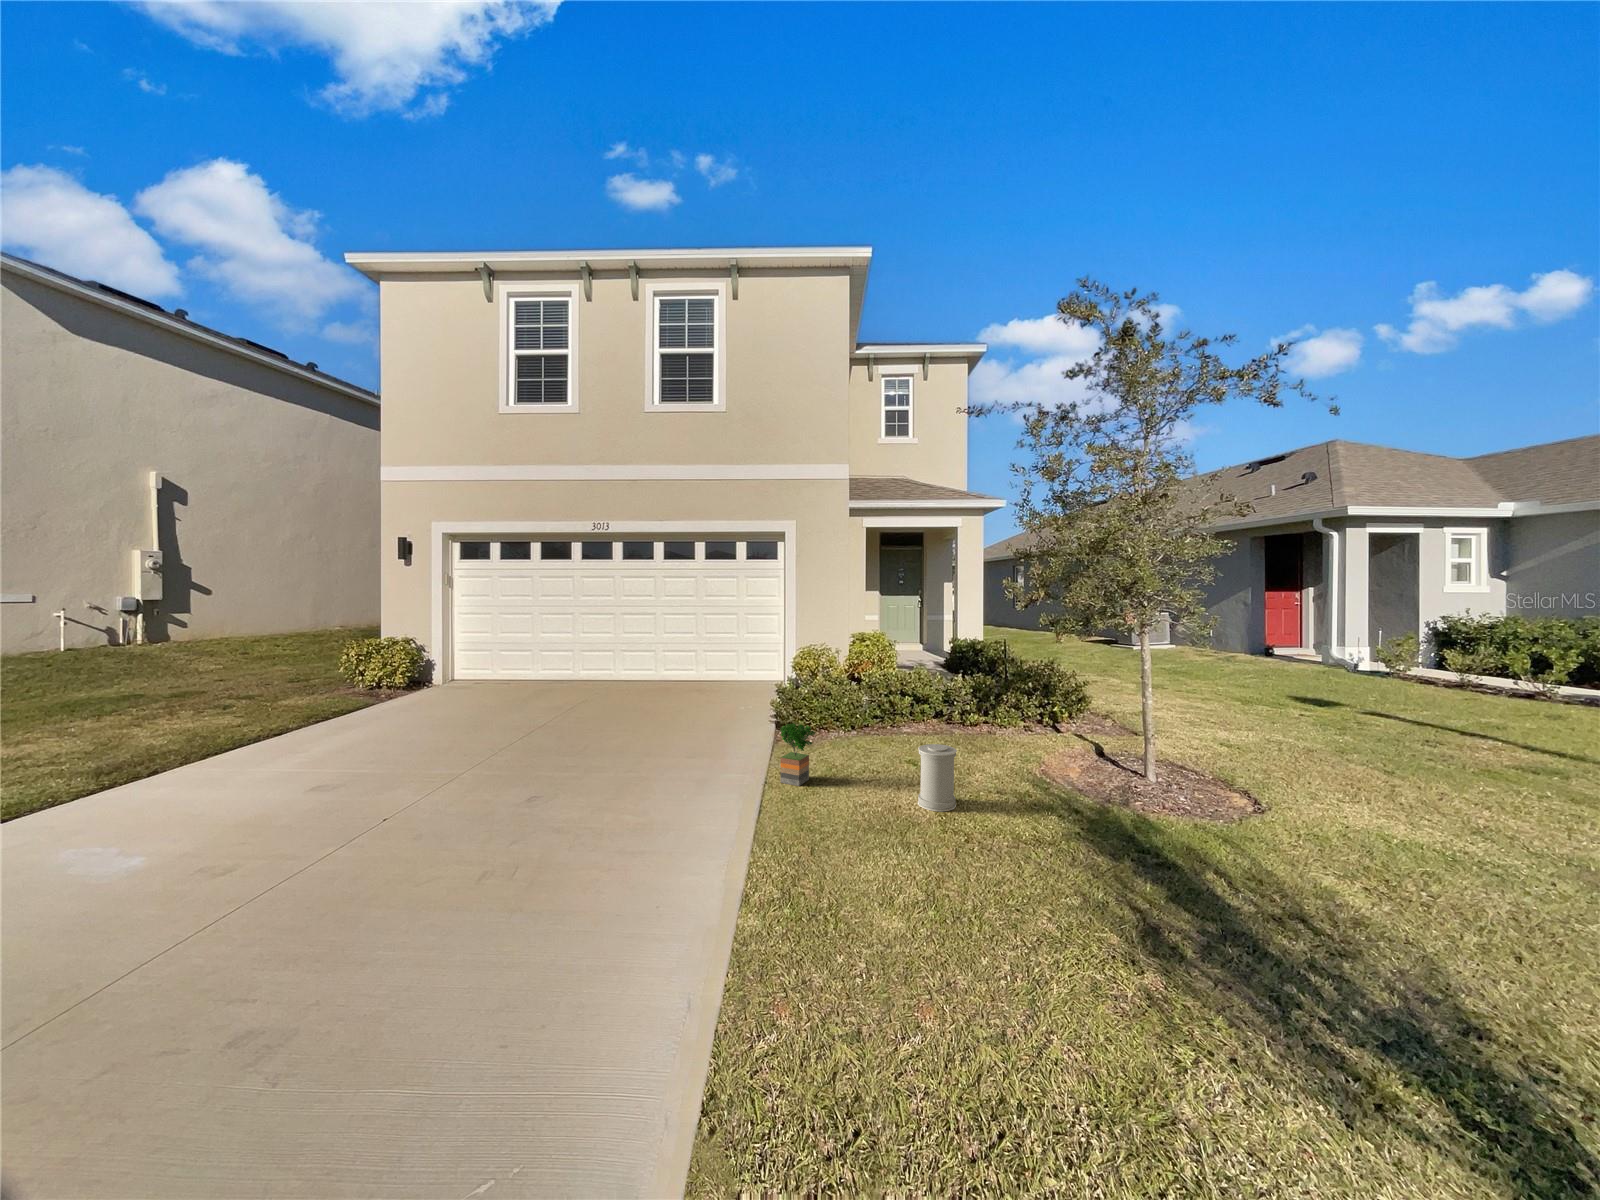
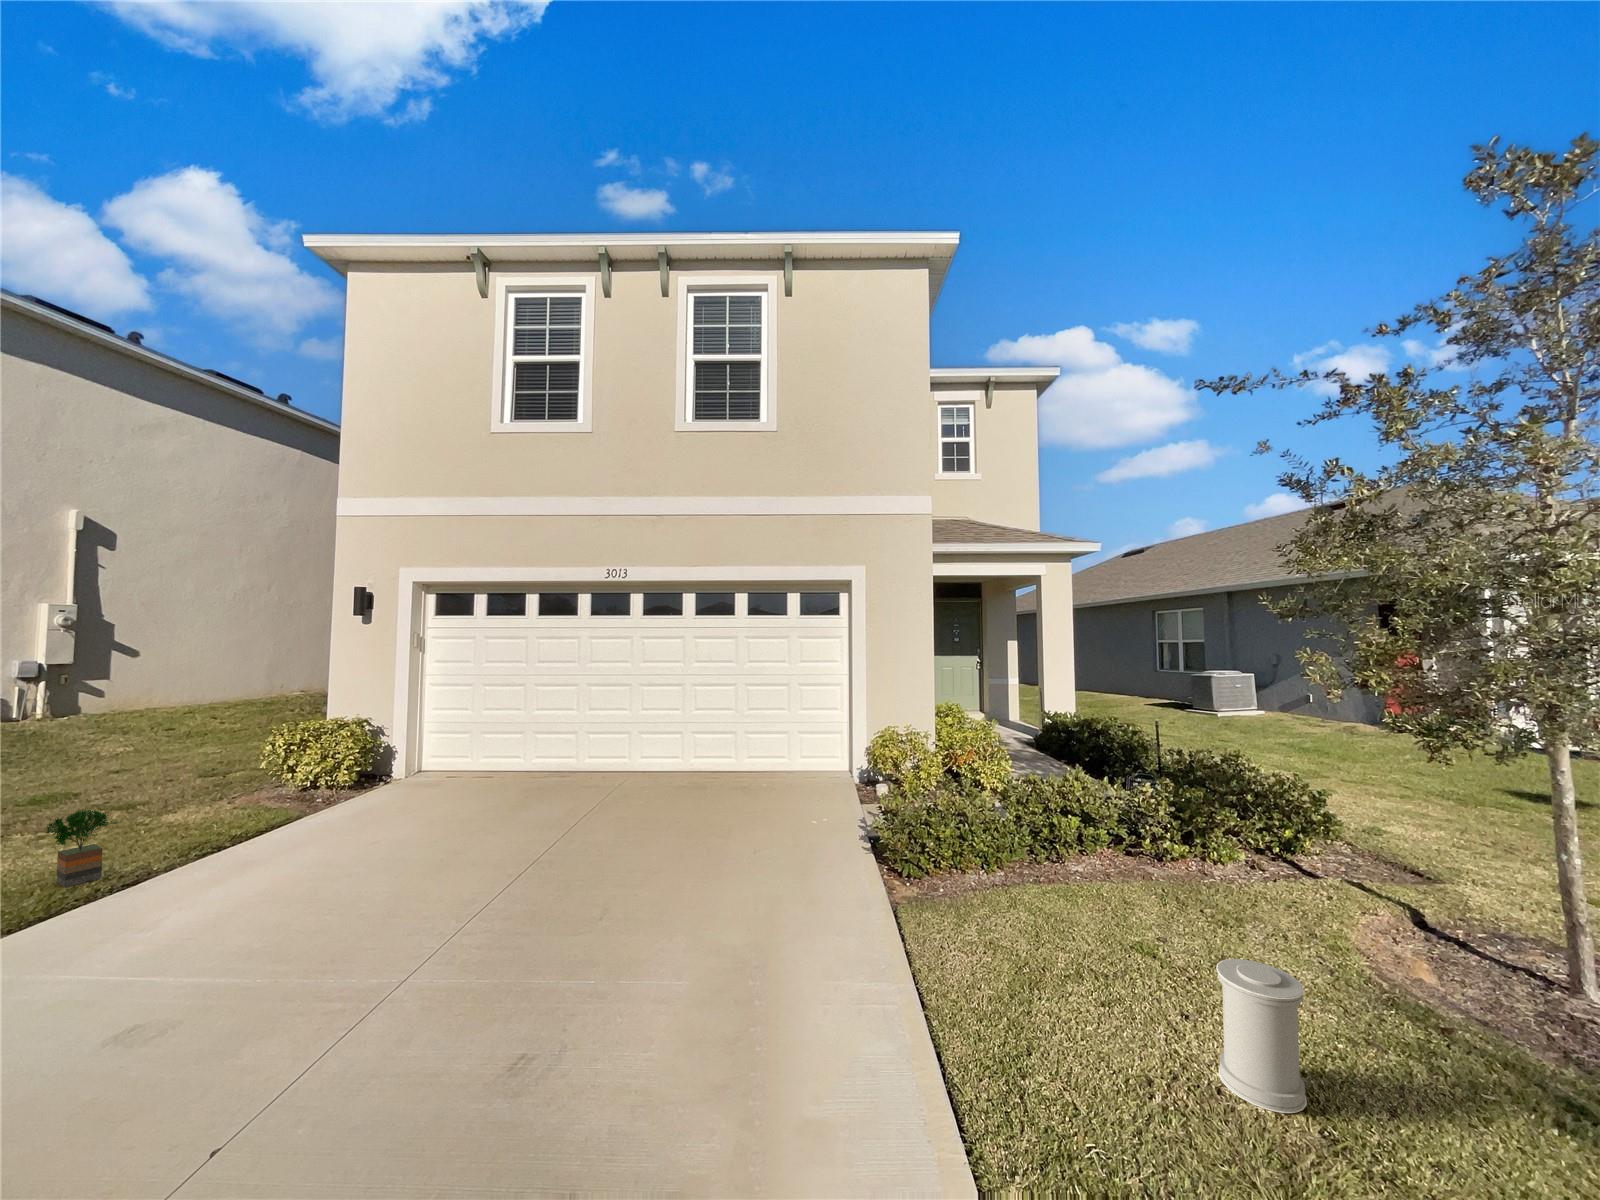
potted tree: present [780,724,815,786] -> present [45,809,118,887]

